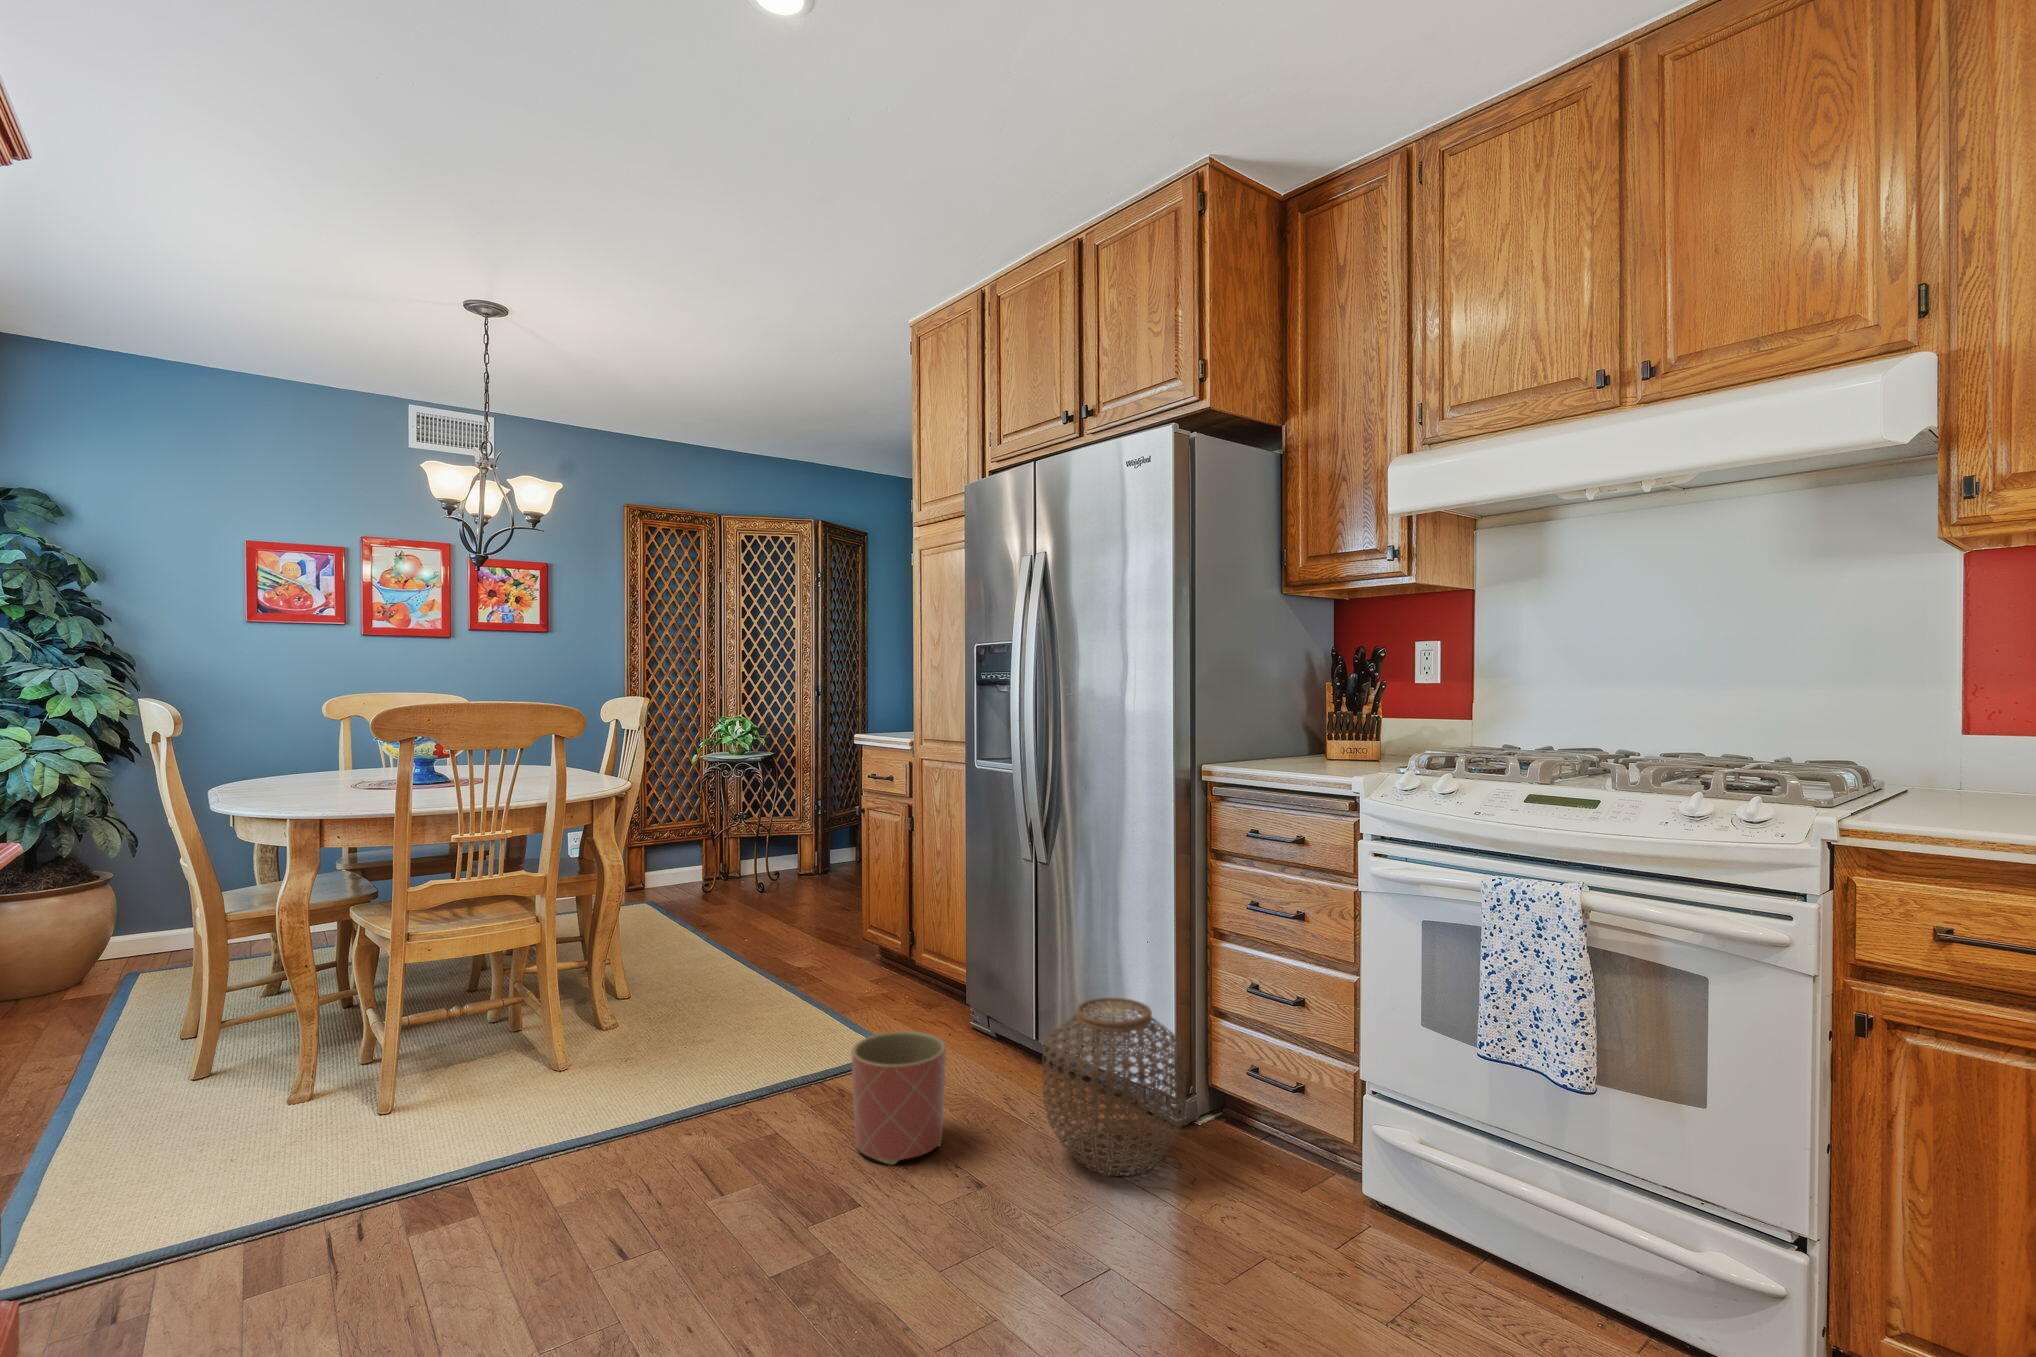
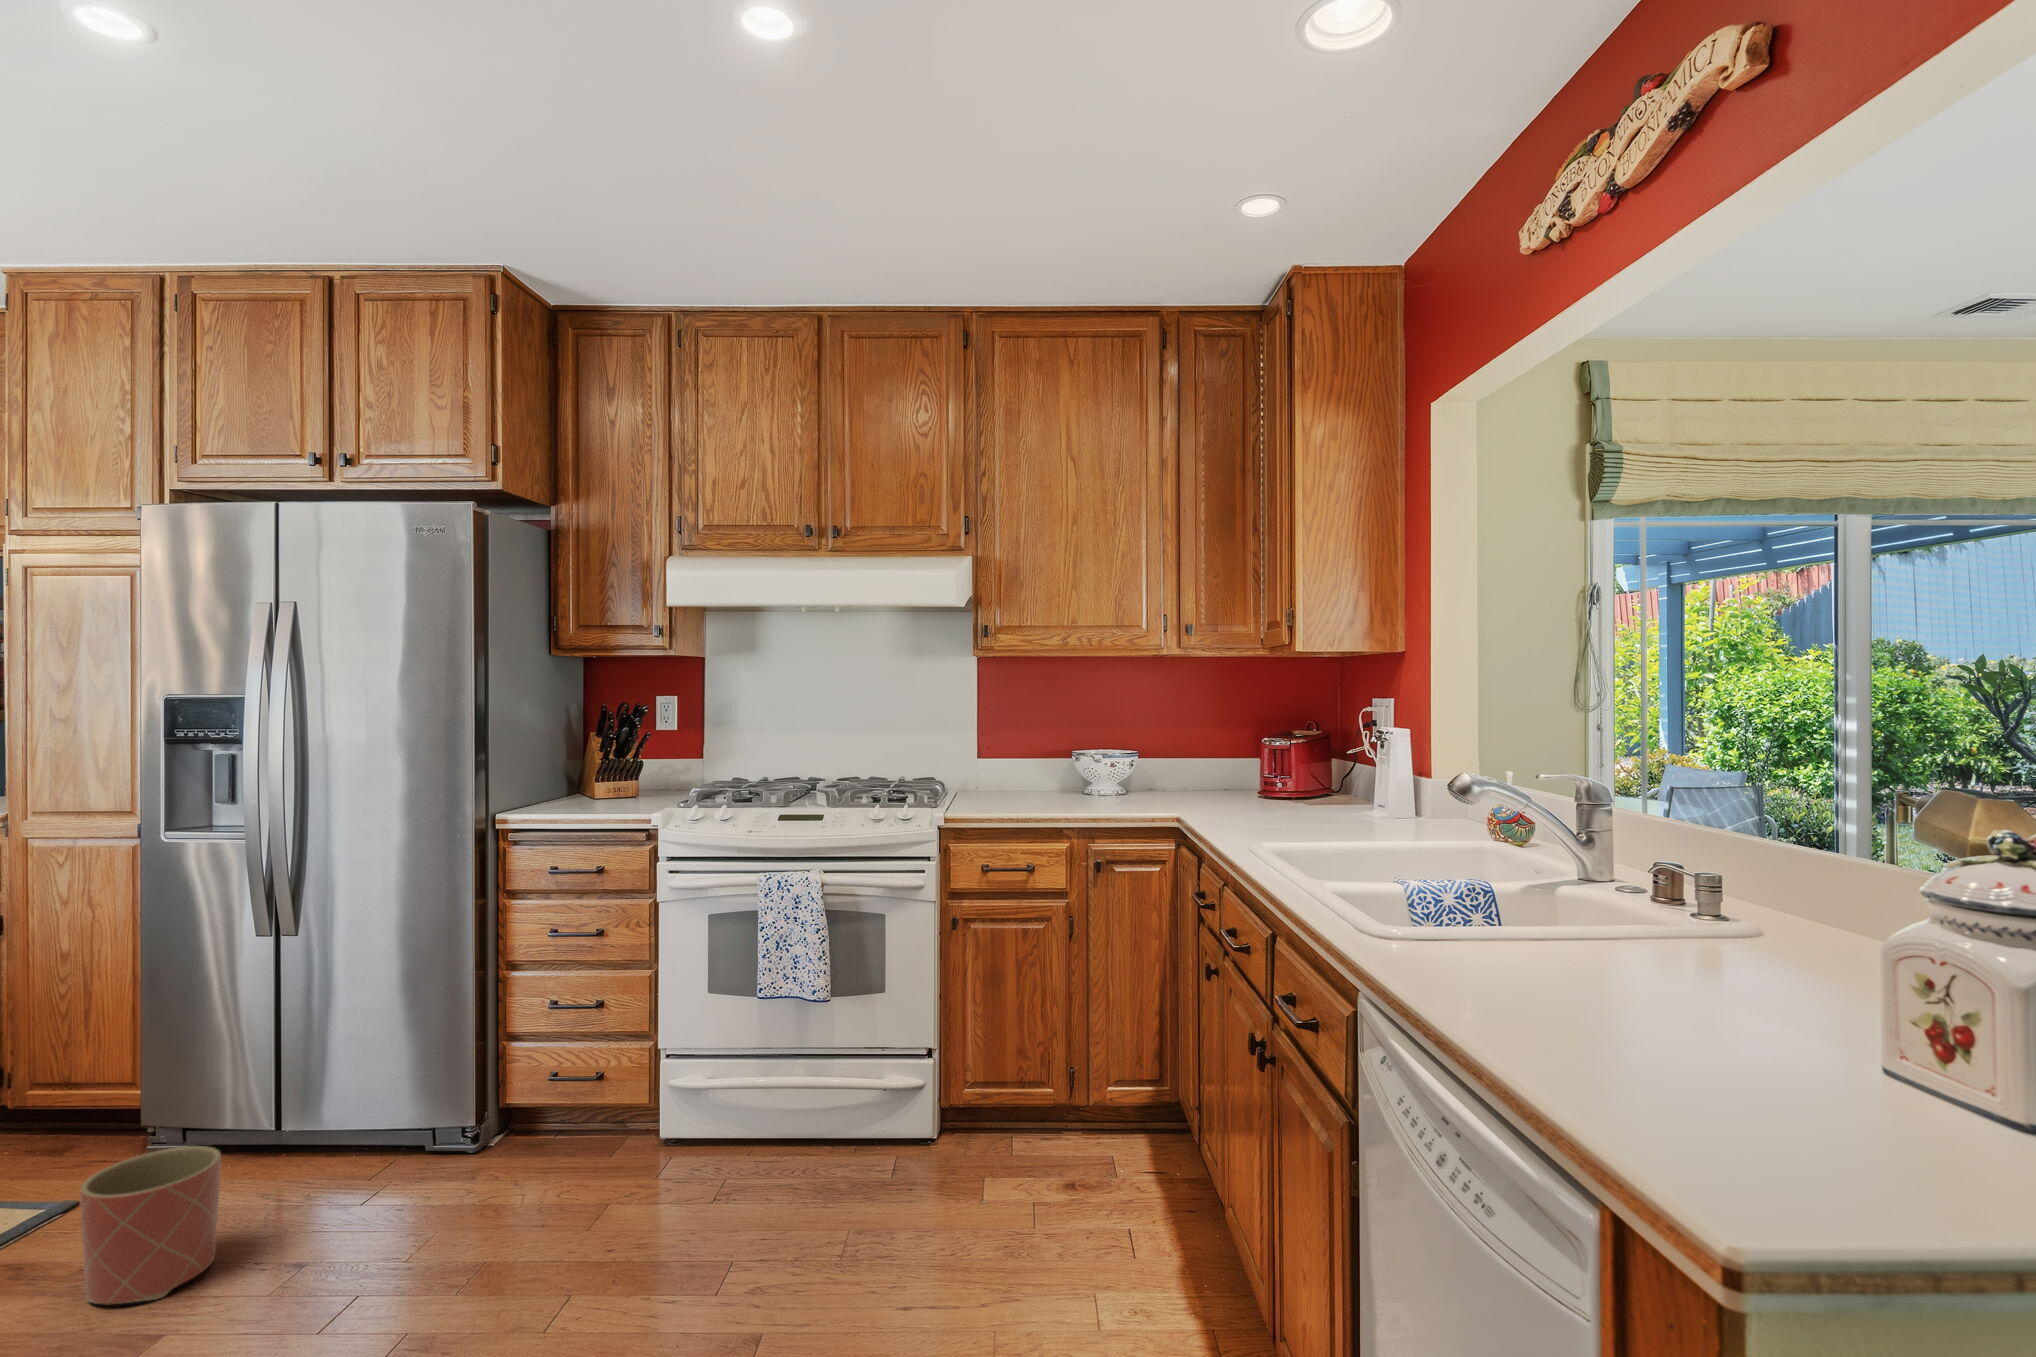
woven basket: present [1042,998,1186,1176] -> none [346,1042,502,1211]

